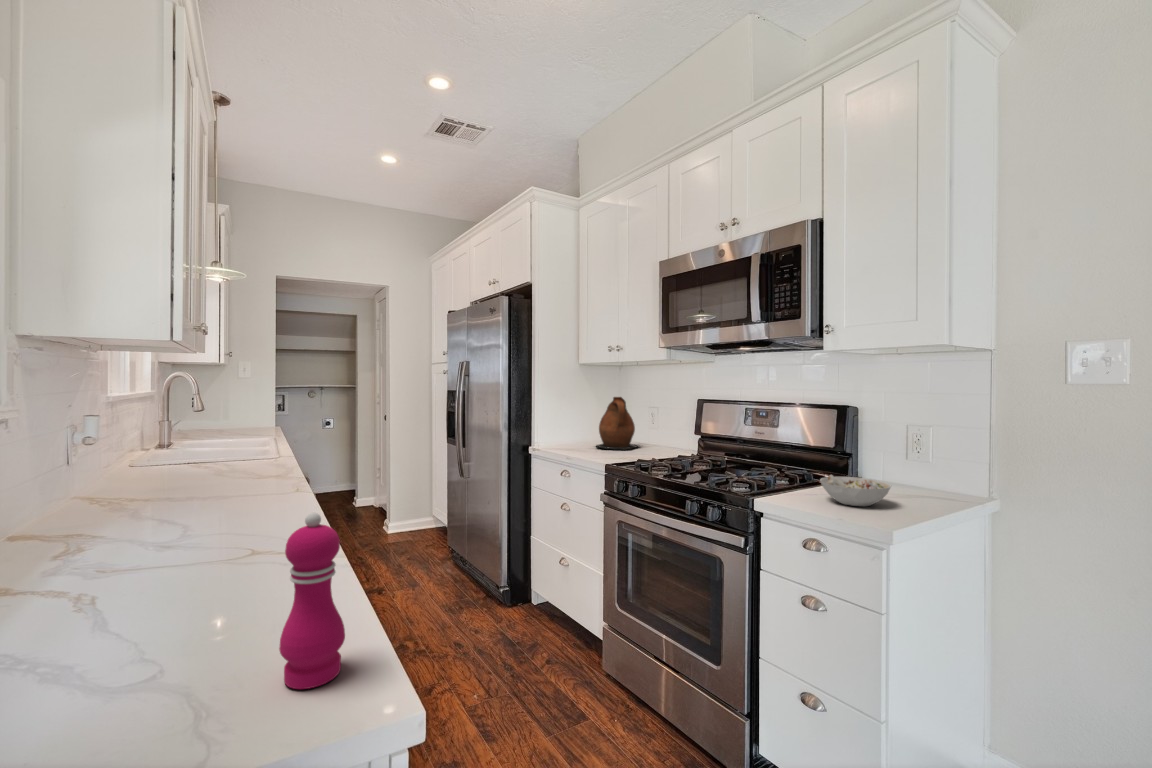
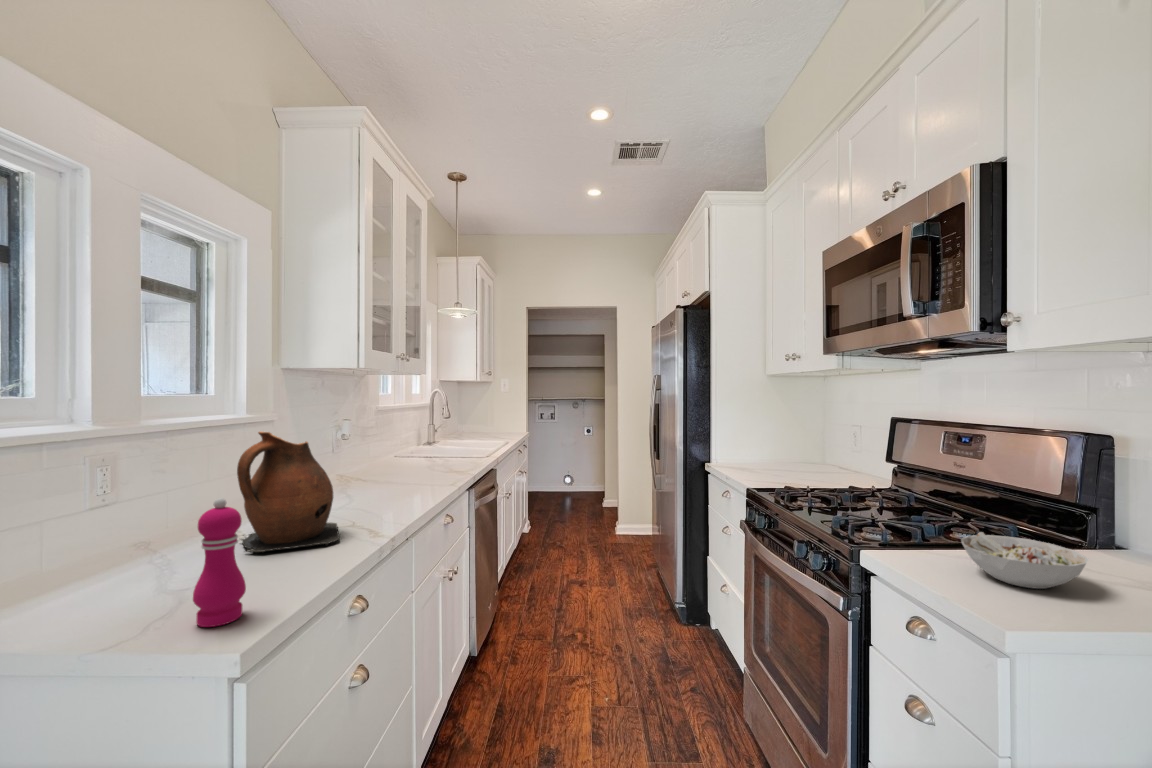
ceramic pitcher: present [596,397,638,449] -> present [237,432,339,552]

